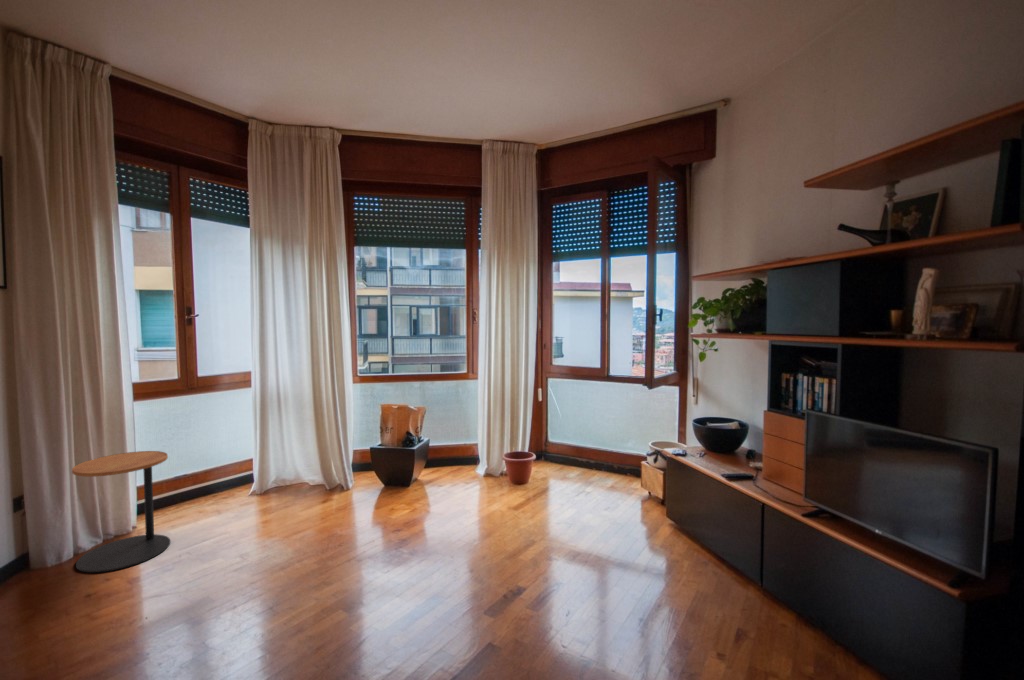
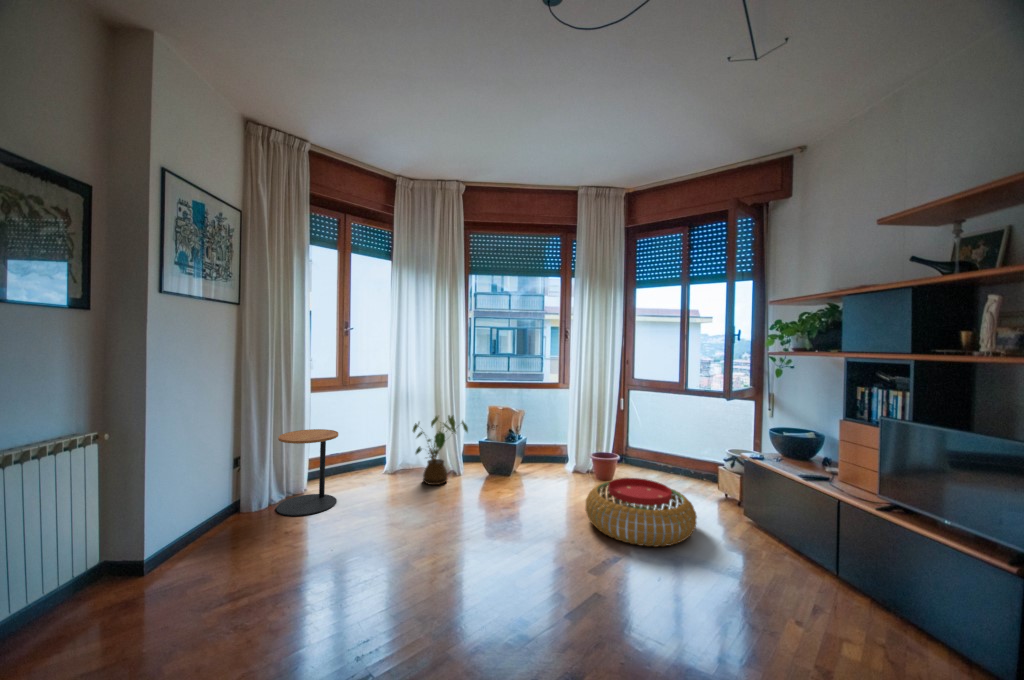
house plant: none [280,419,354,508] -> present [413,416,468,485]
pouf: none [490,484,615,568] -> present [586,478,697,547]

